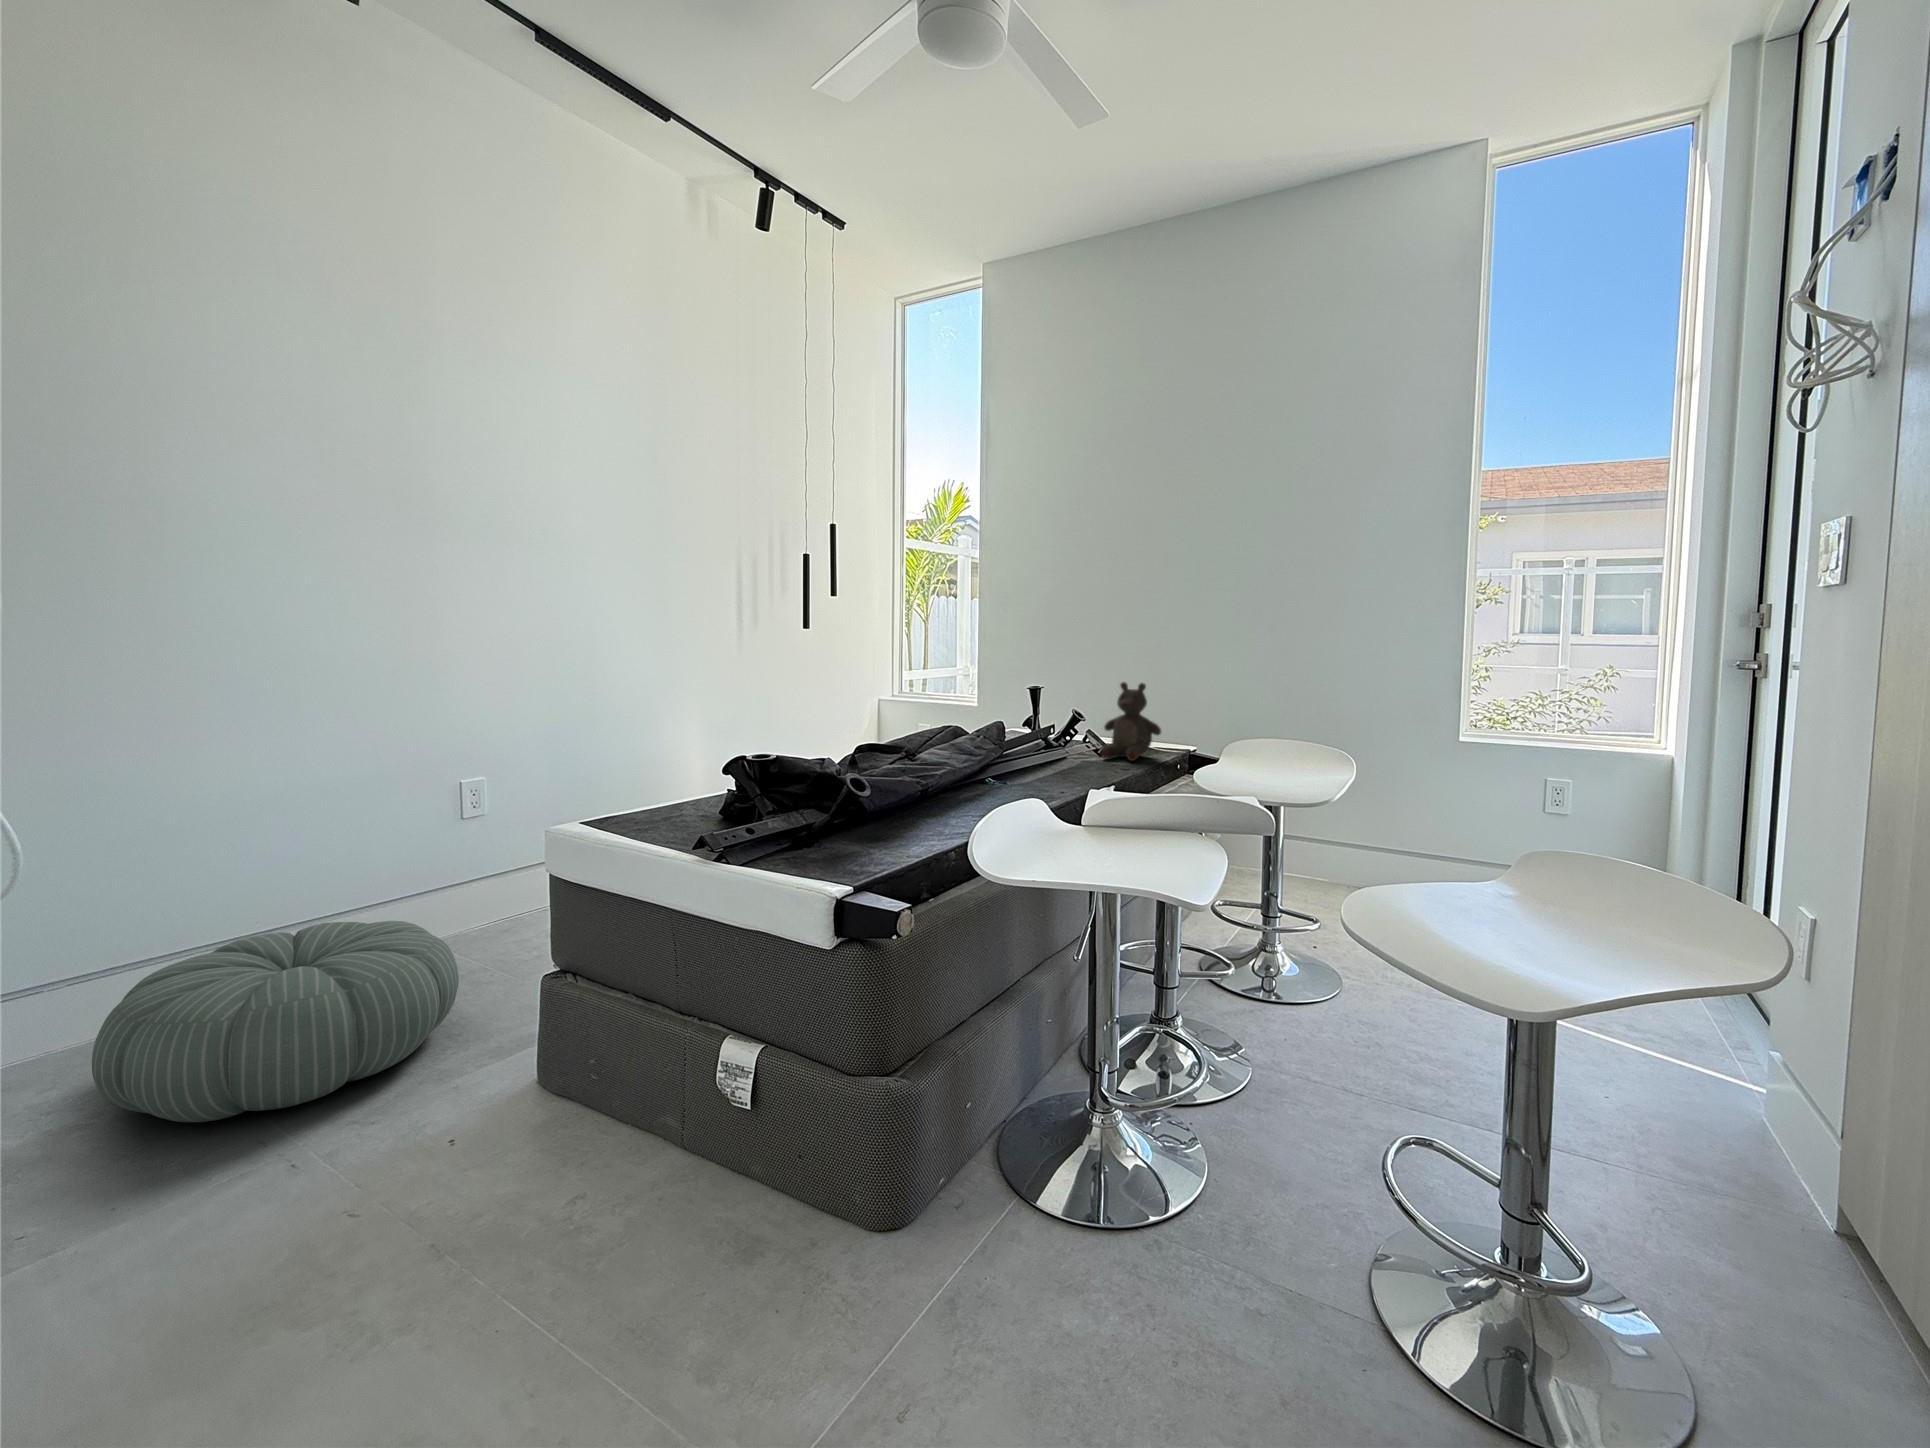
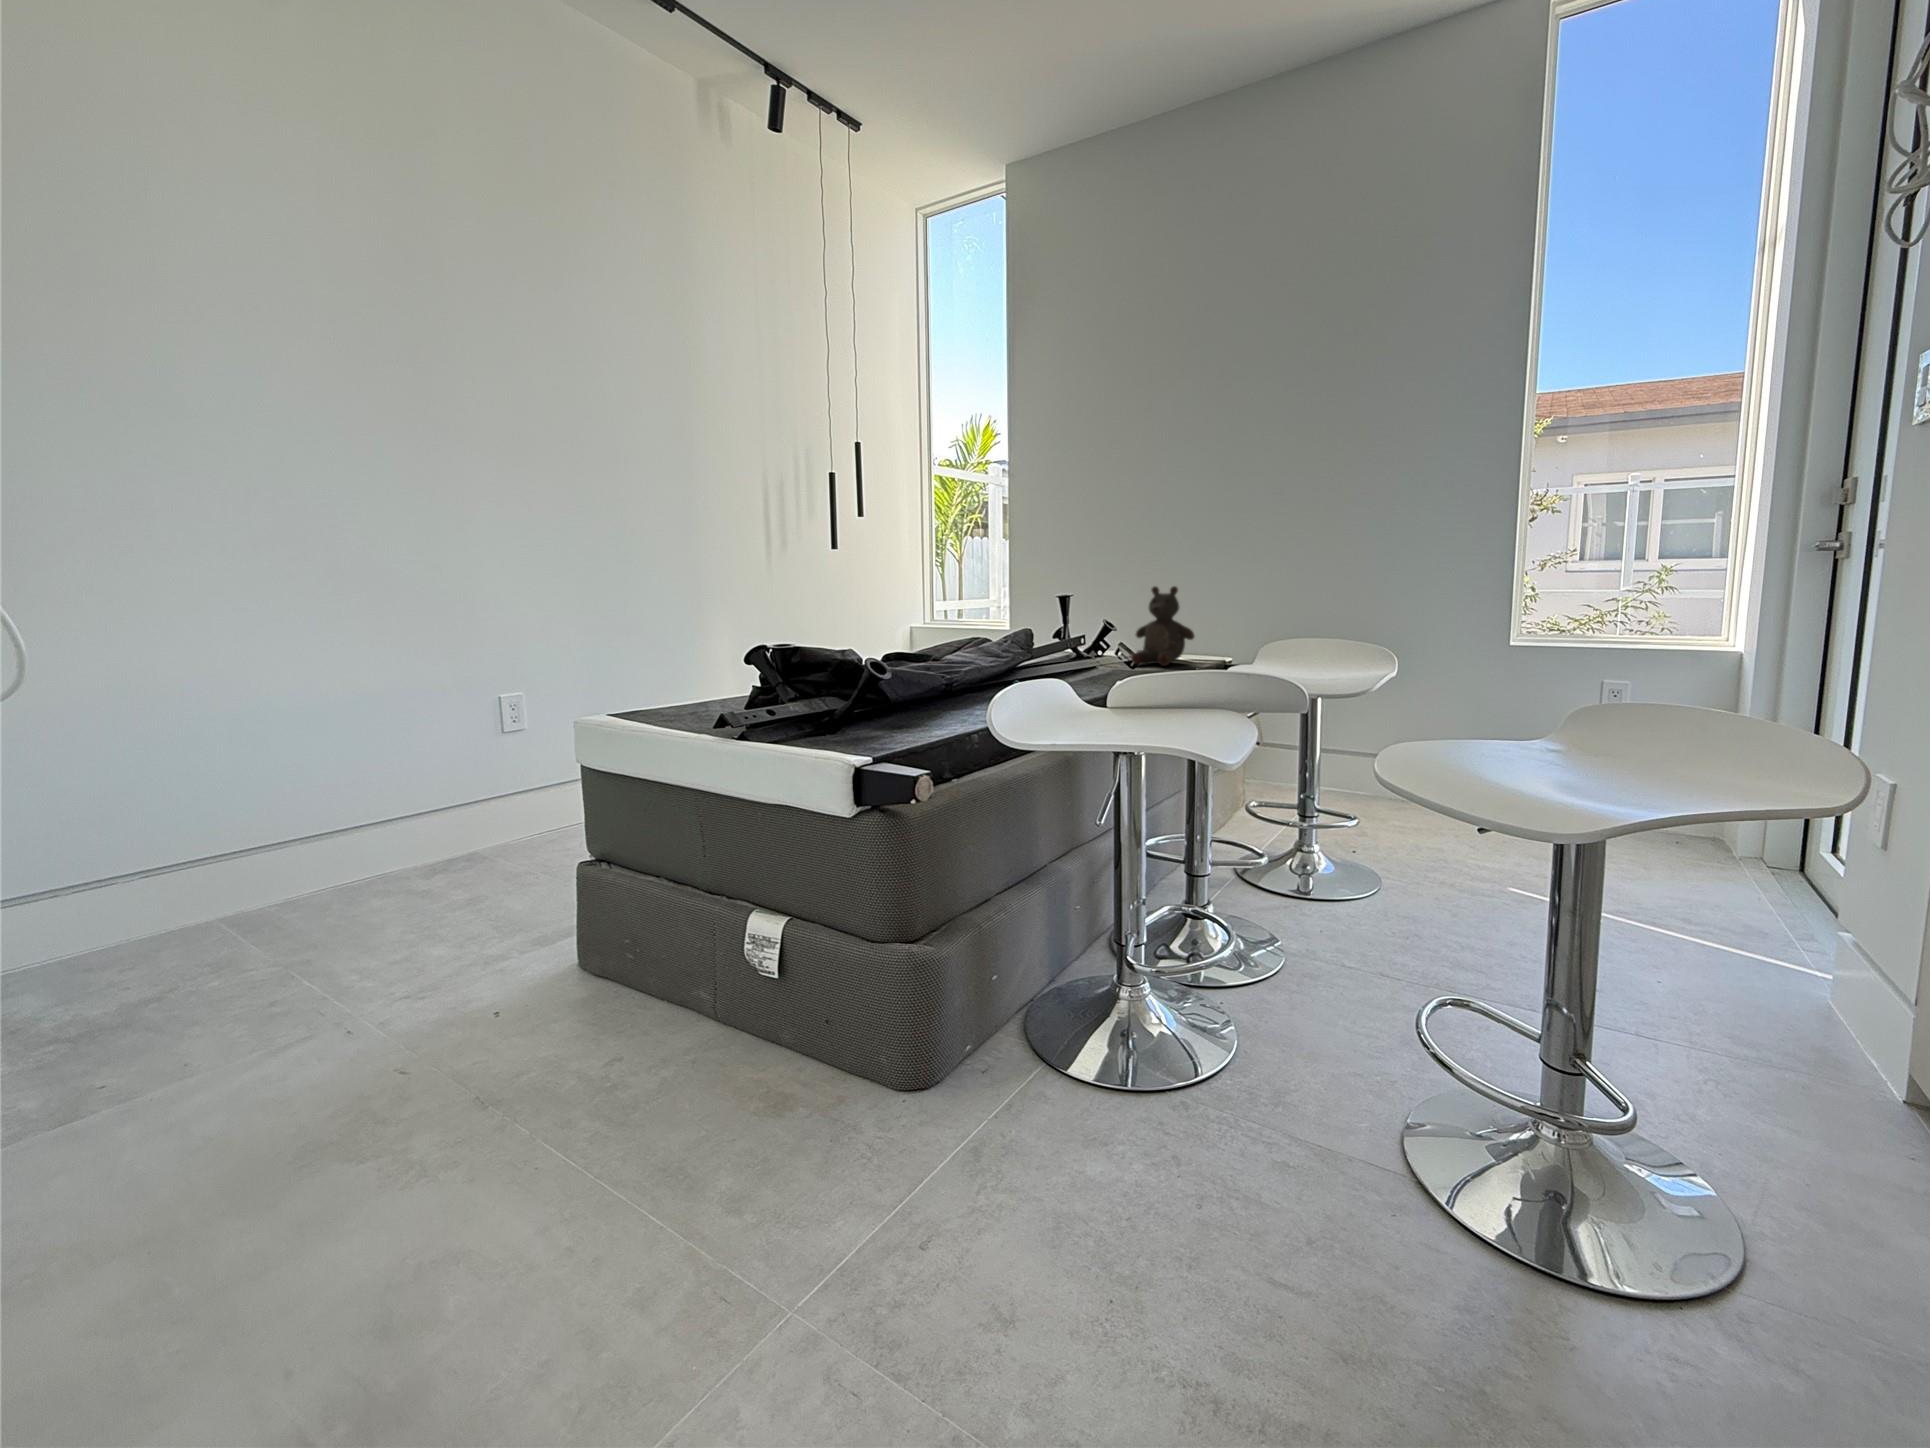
pouf: present [92,921,459,1122] -> none [161,823,501,998]

